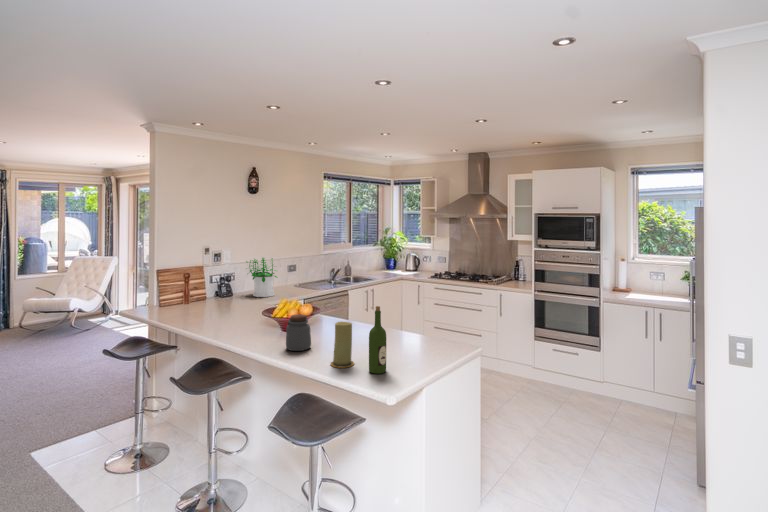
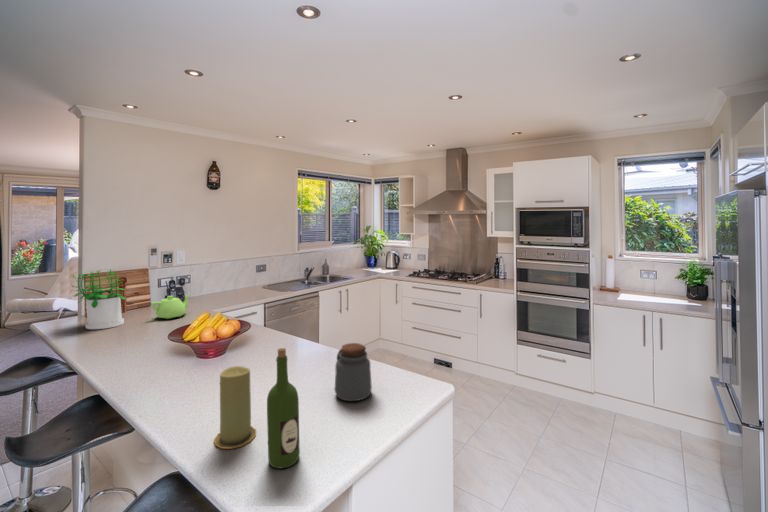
potted plant: present [247,258,277,297] -> present [73,270,126,329]
teapot: none [220,288,248,309] -> present [151,294,189,319]
jar: present [286,314,311,351] -> present [335,343,372,401]

